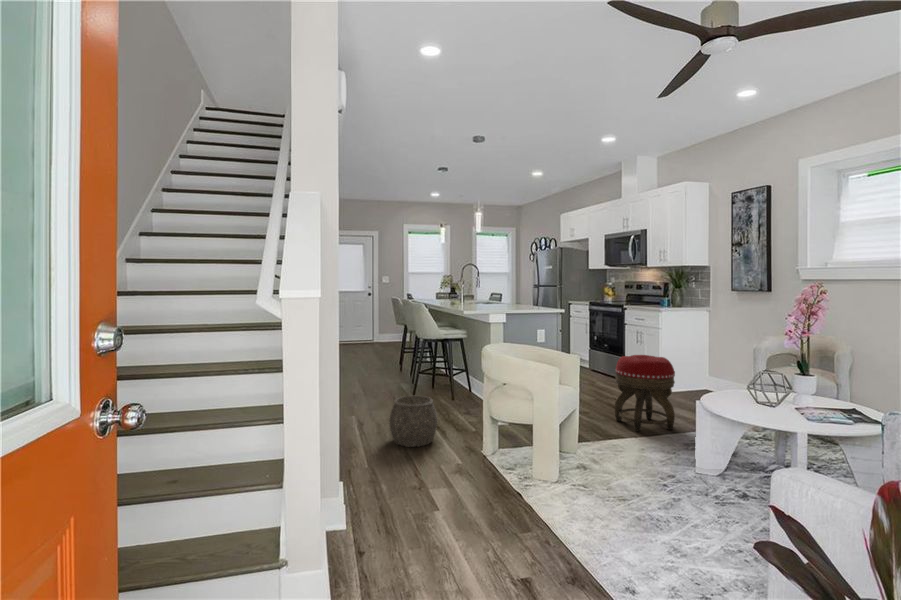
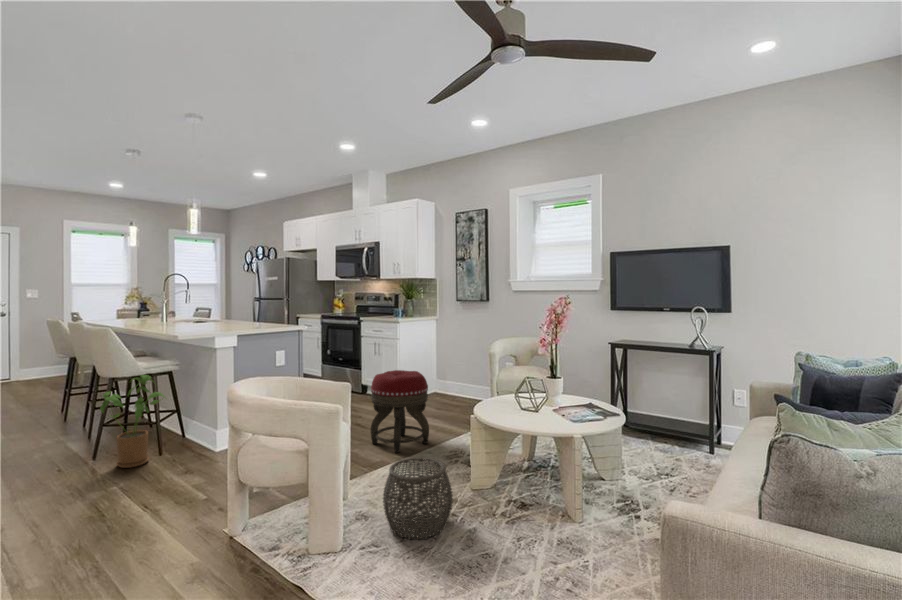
house plant: none [417,339,457,404] -> present [100,375,165,468]
woven basket: present [389,396,438,447] -> present [383,457,453,539]

